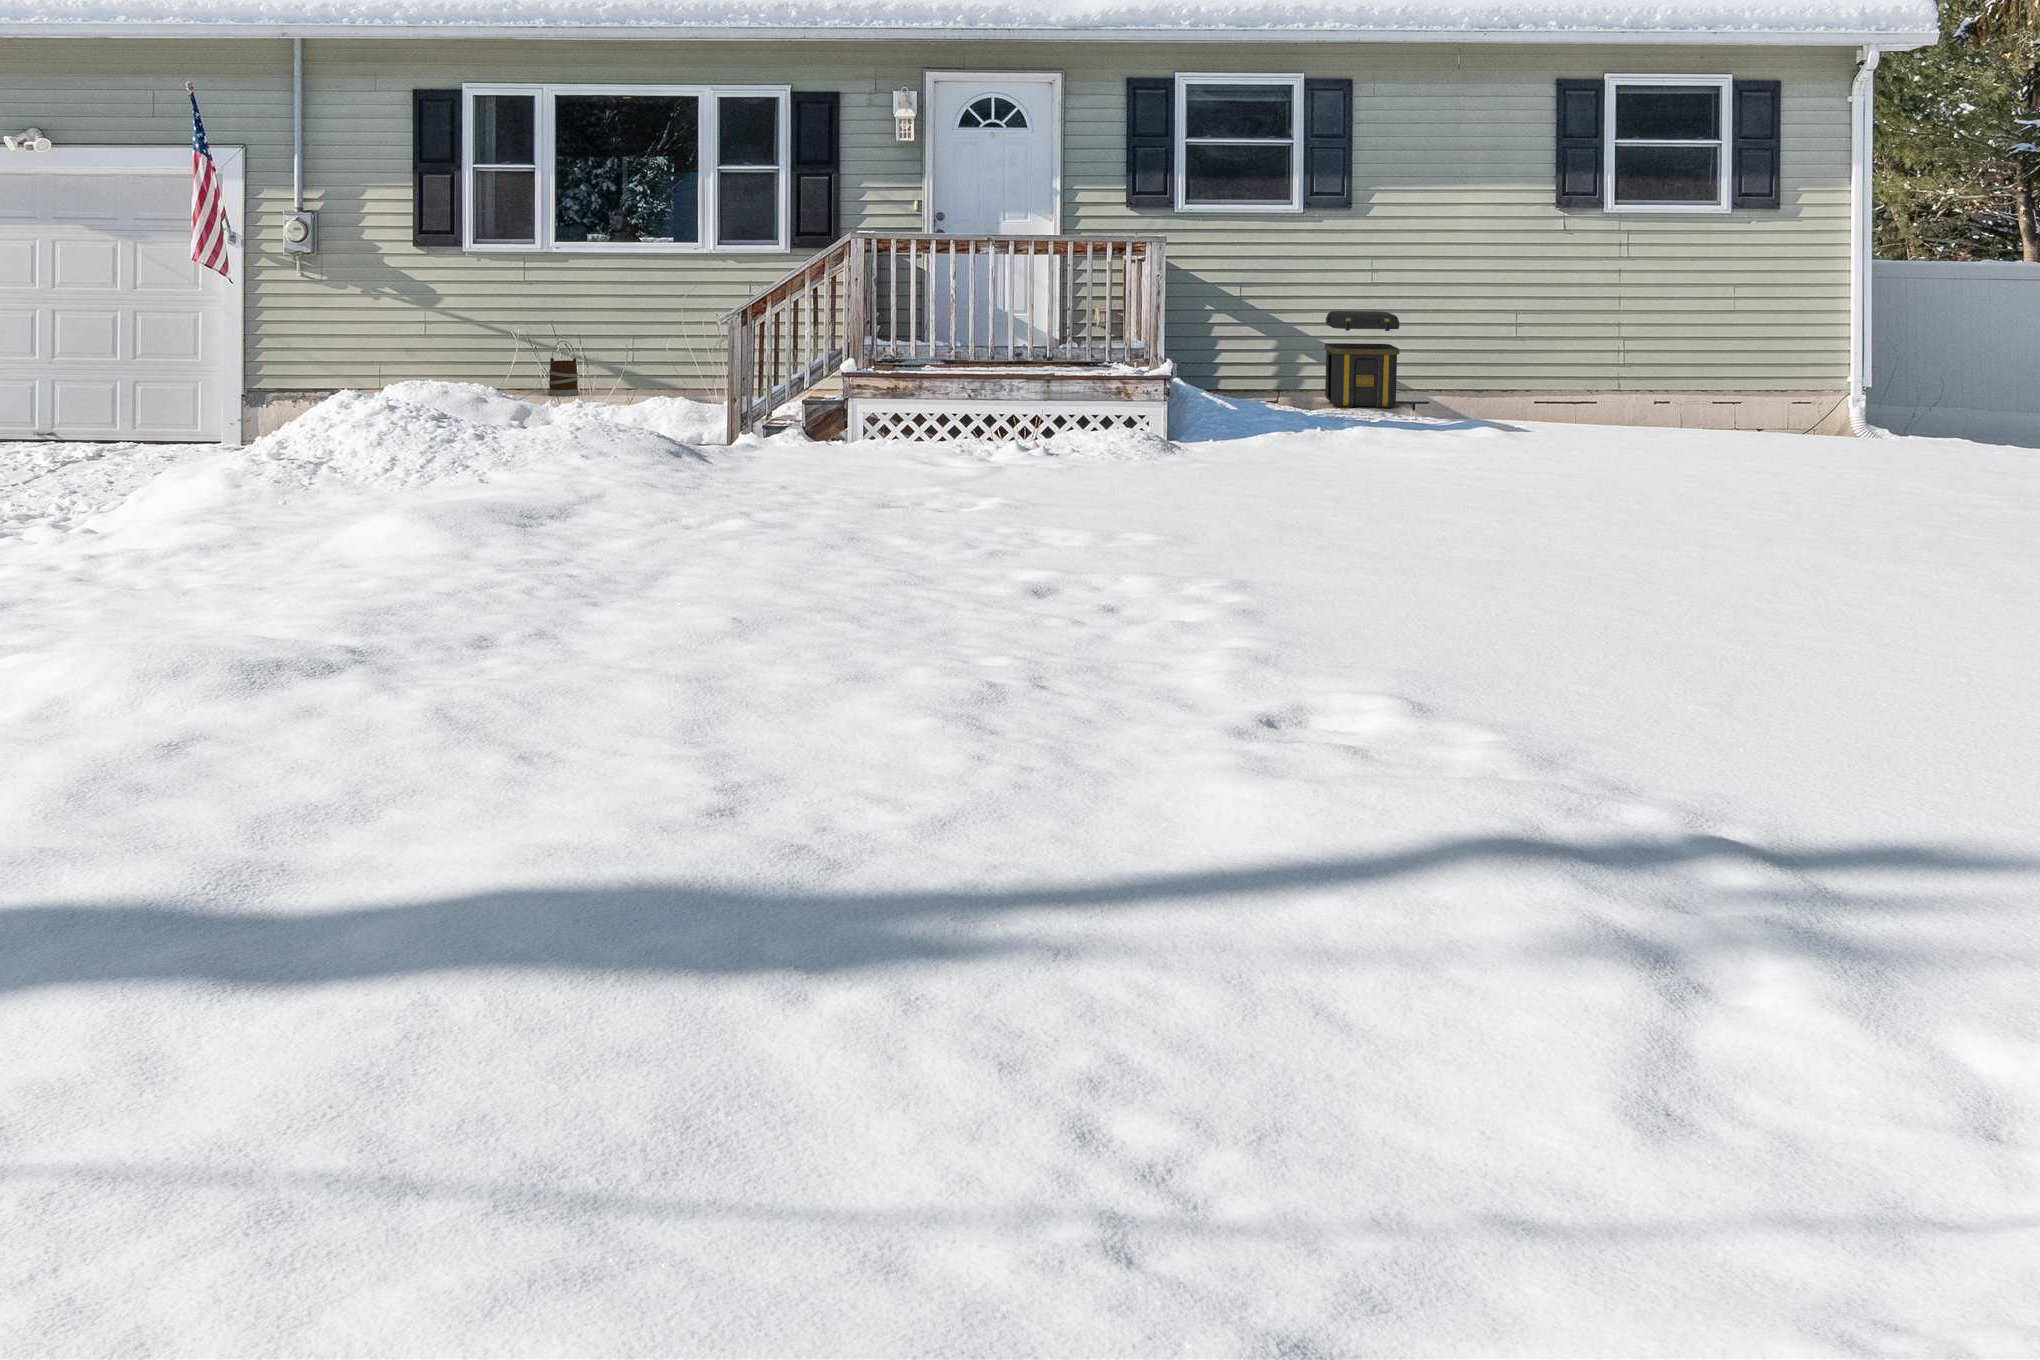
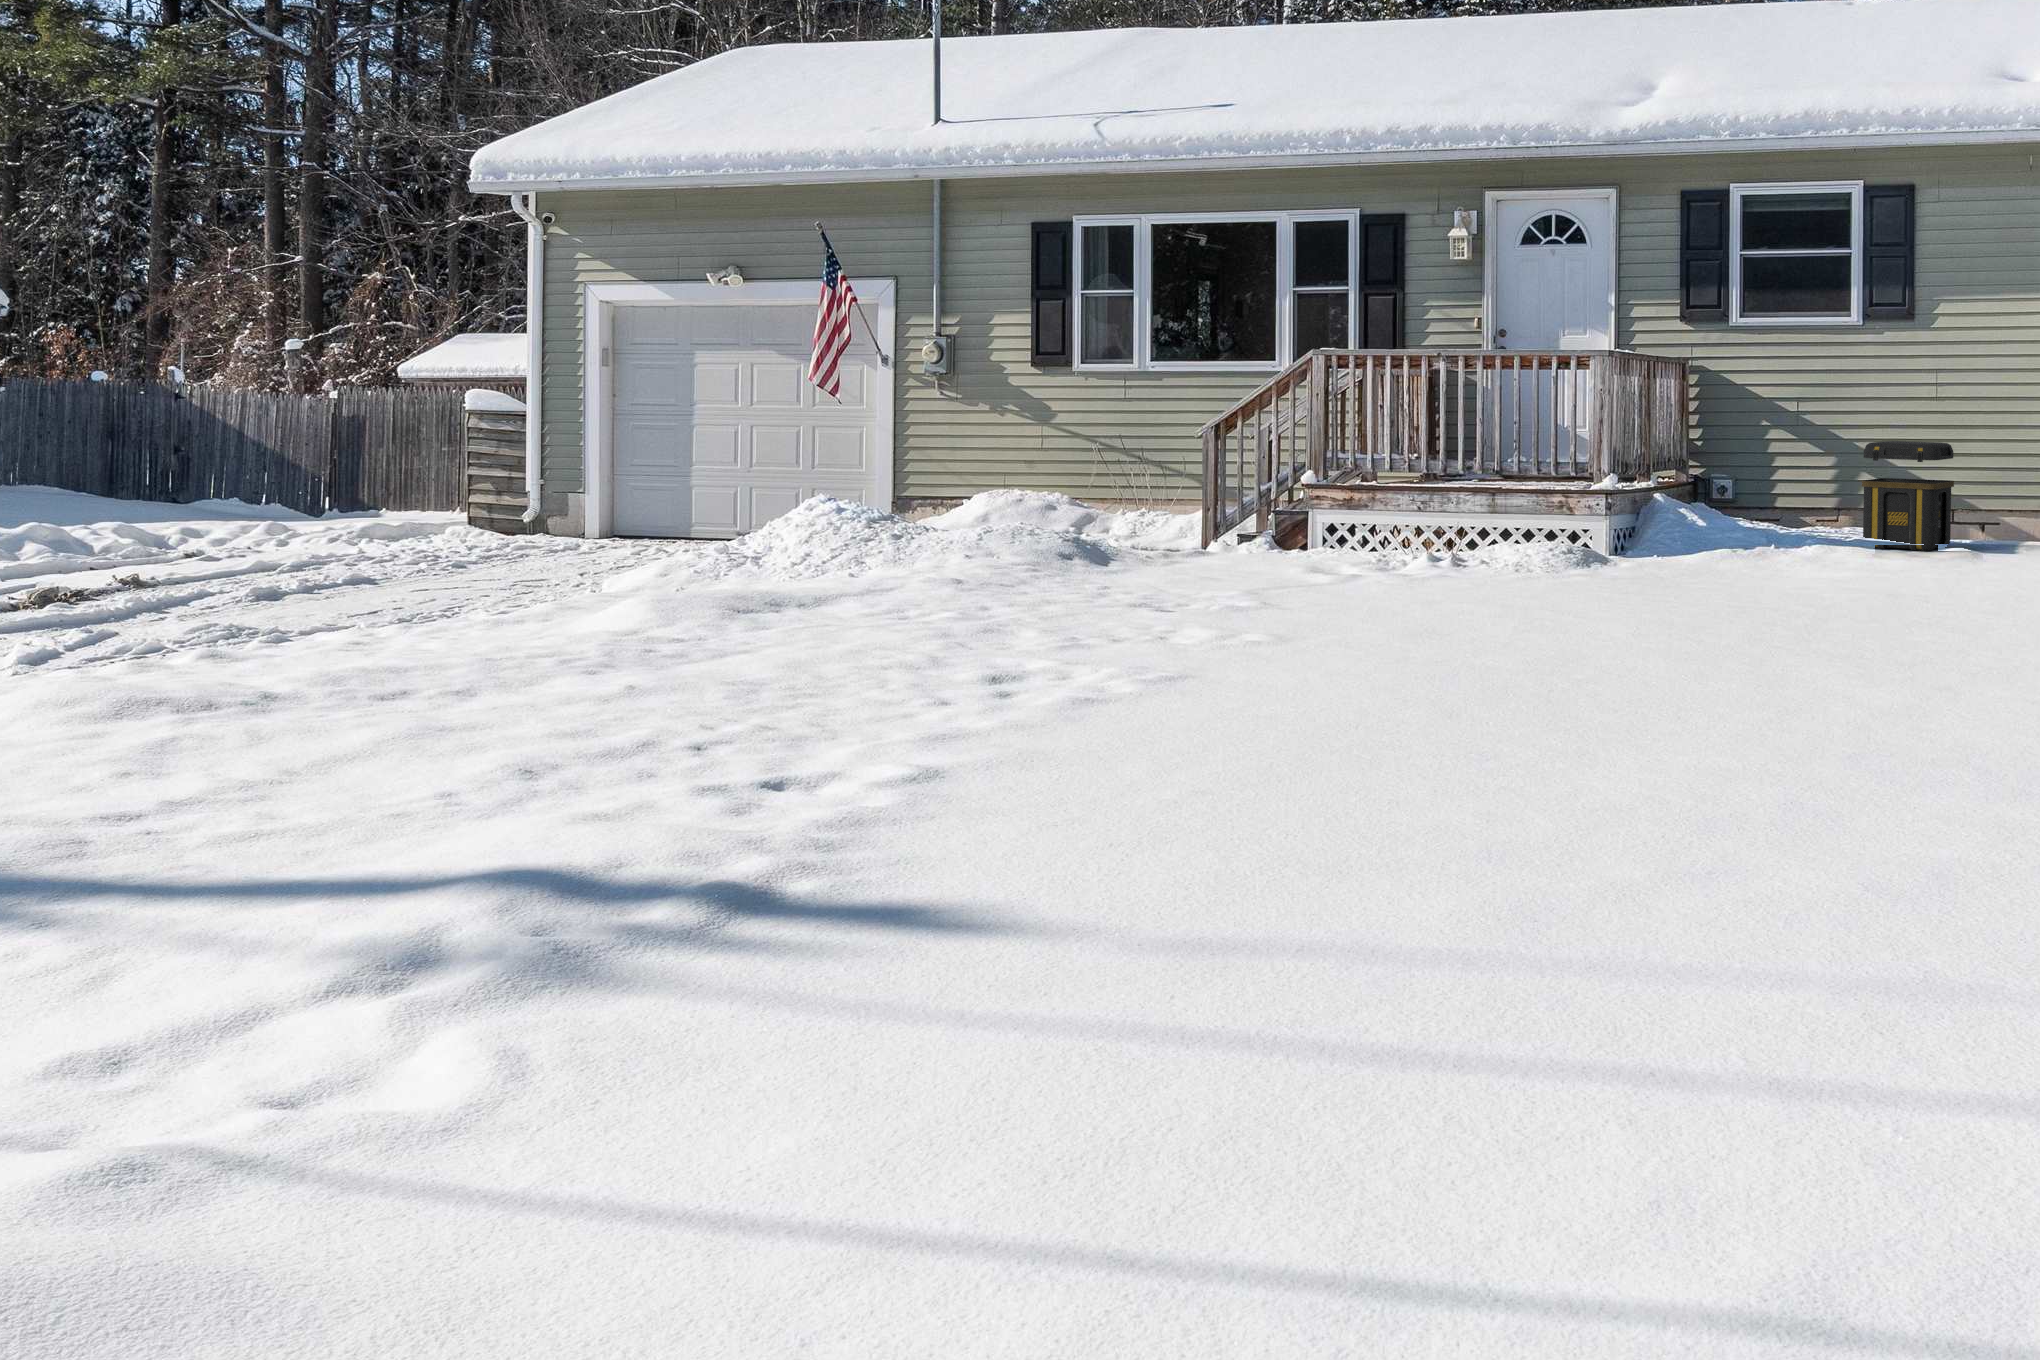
wooden bucket: present [548,341,579,396] -> none [1130,453,1159,506]

